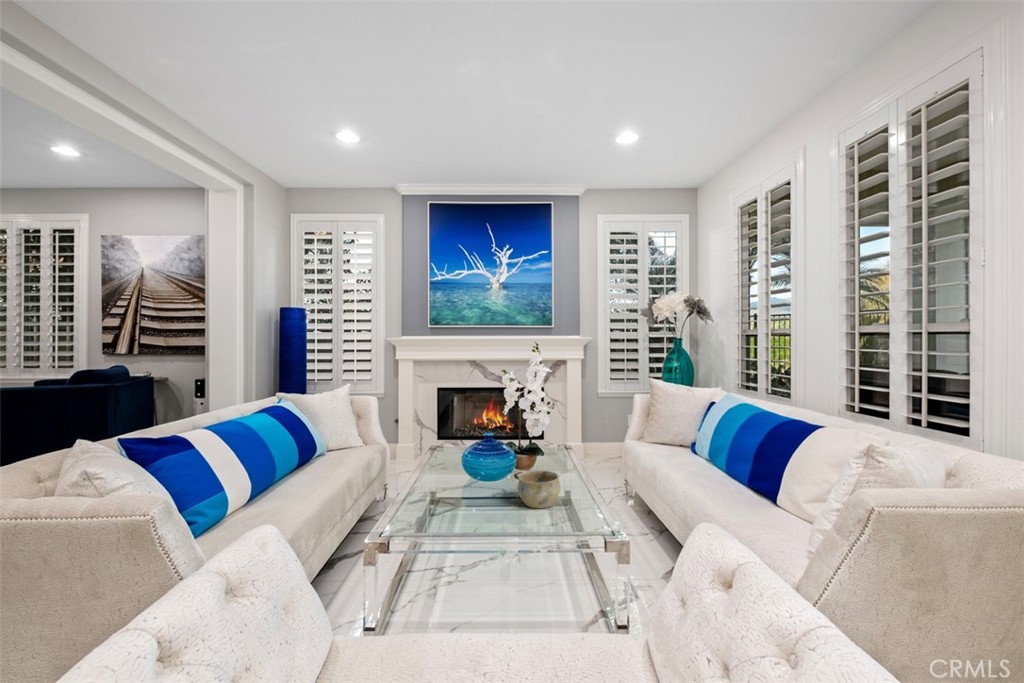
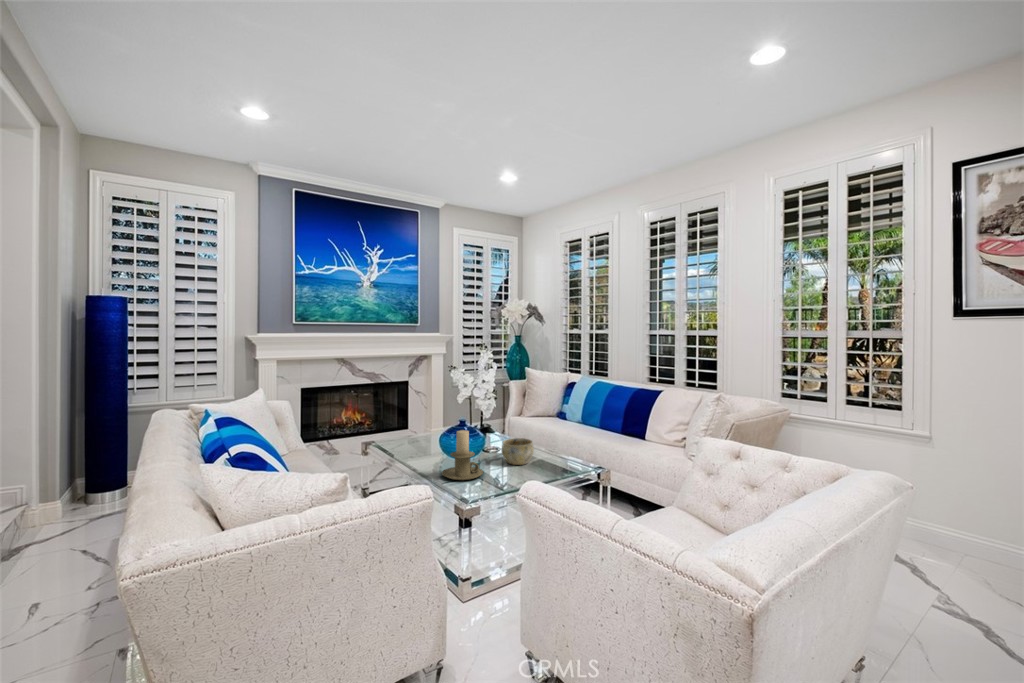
candle holder: none [422,452,474,515] -> present [441,430,483,480]

